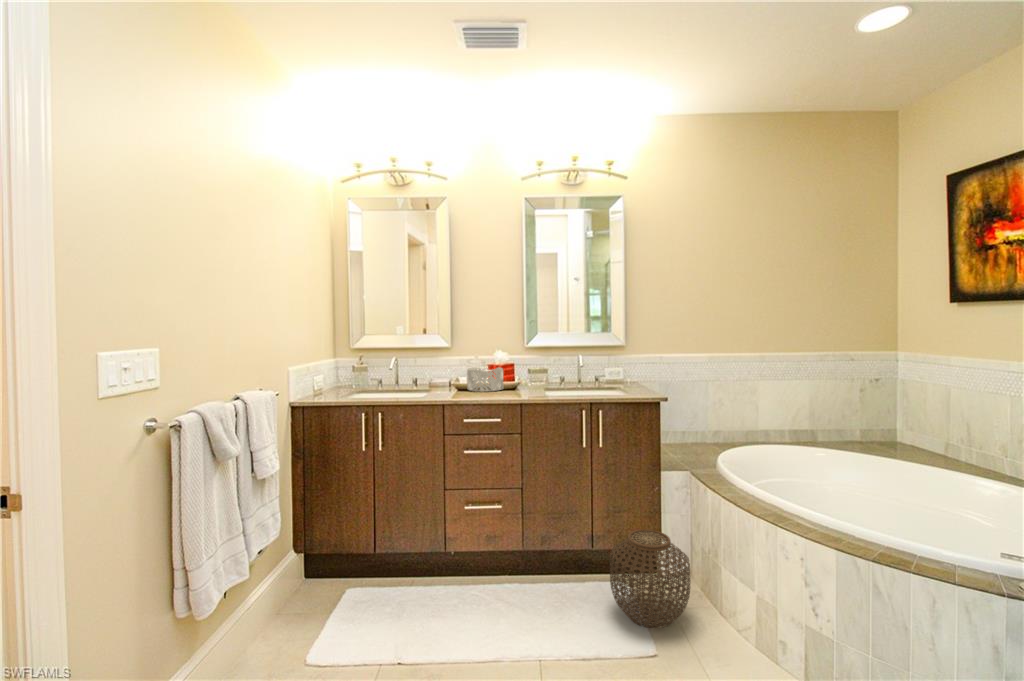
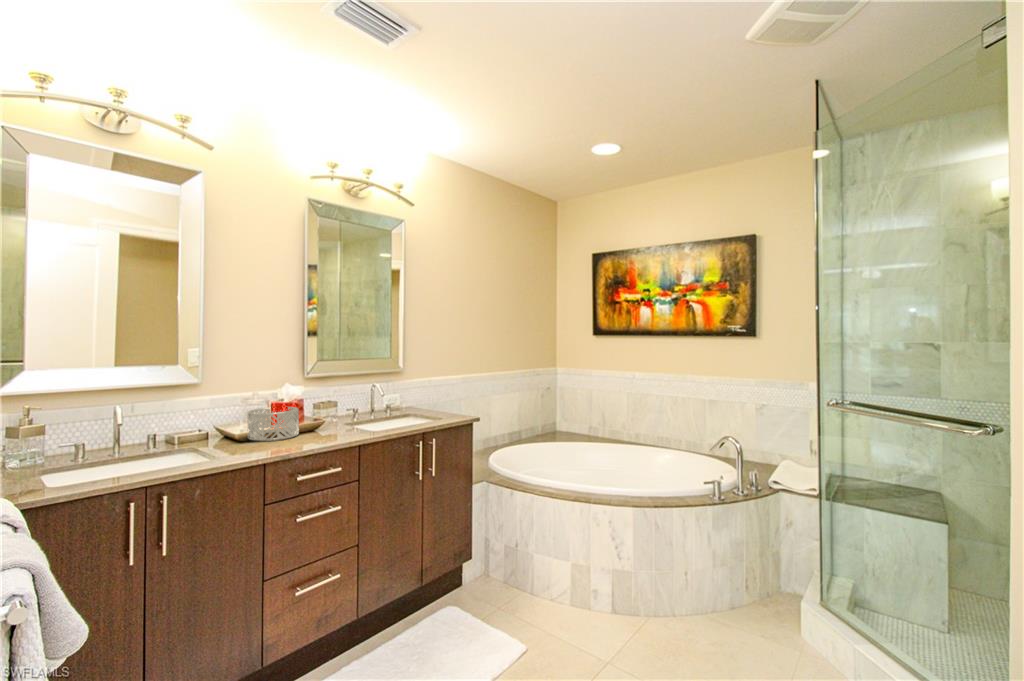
woven basket: present [610,529,690,628] -> none [457,542,528,635]

